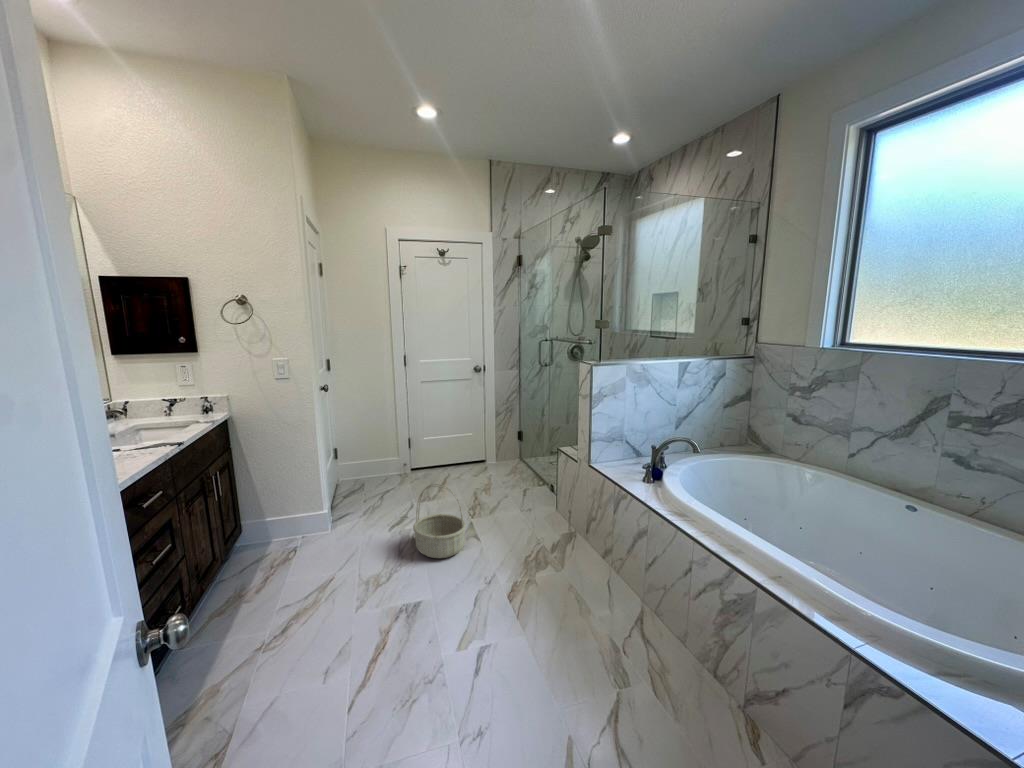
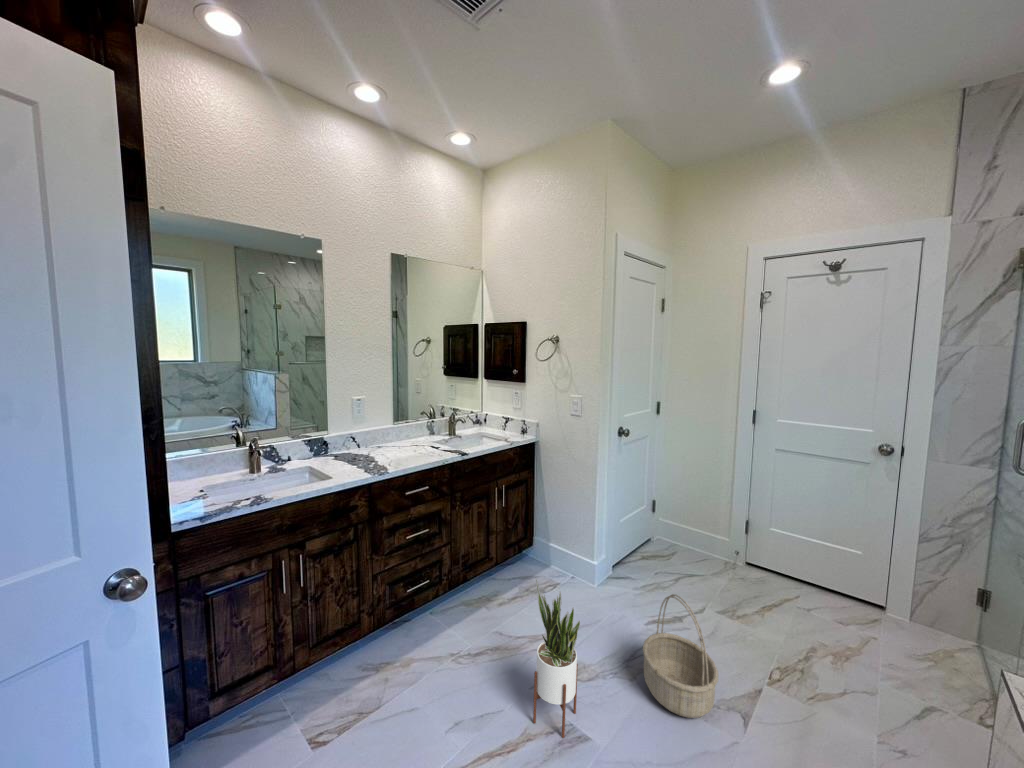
potted plant: none [356,510,408,624] -> present [533,578,580,738]

